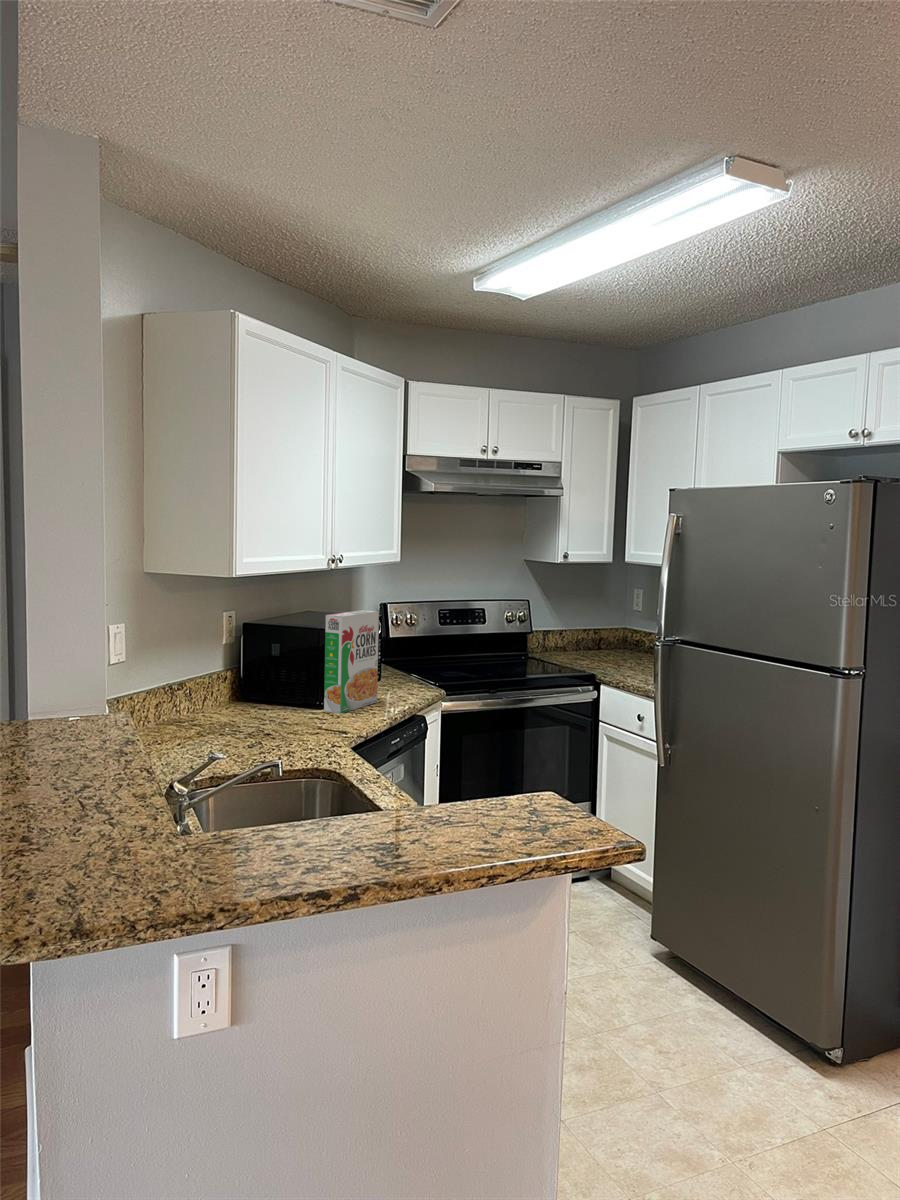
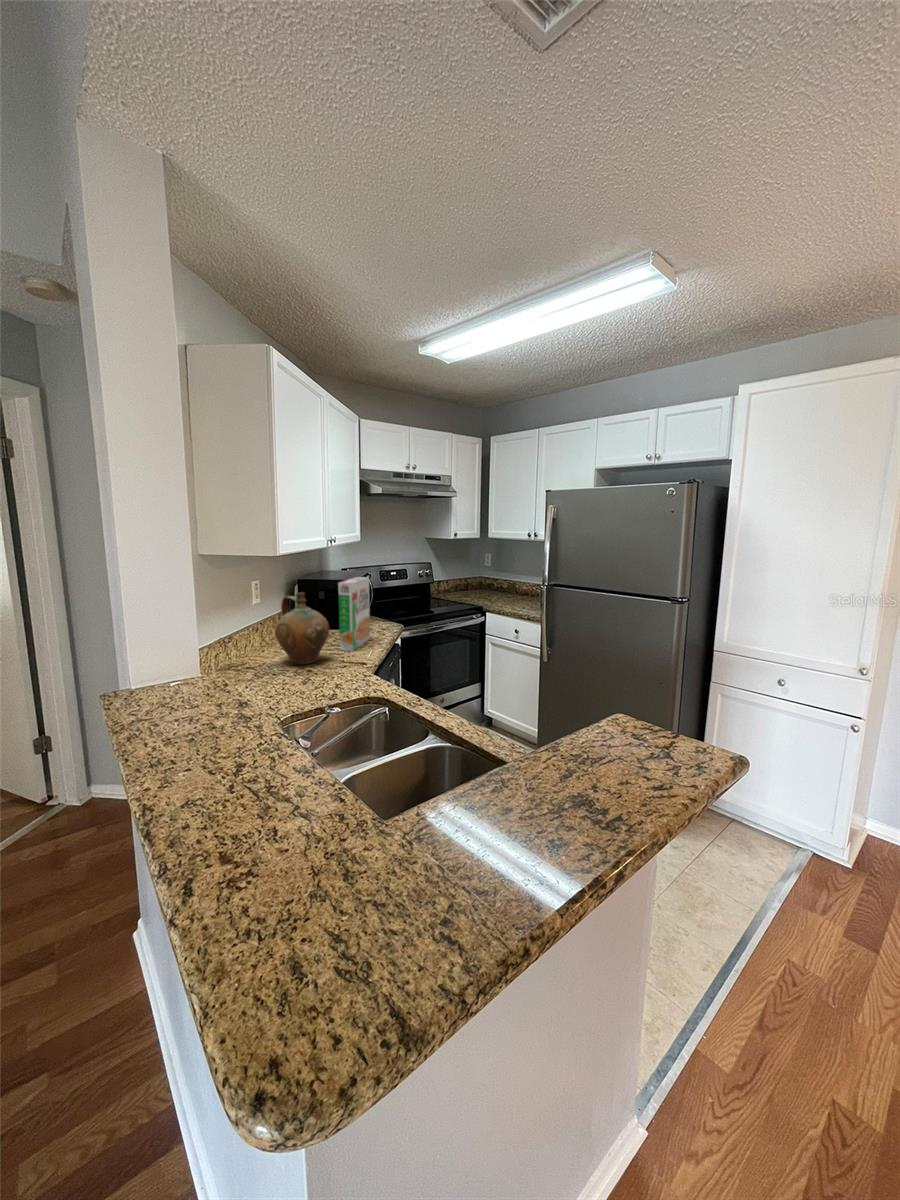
ceramic jug: none [231,625,302,723] -> present [275,592,329,664]

